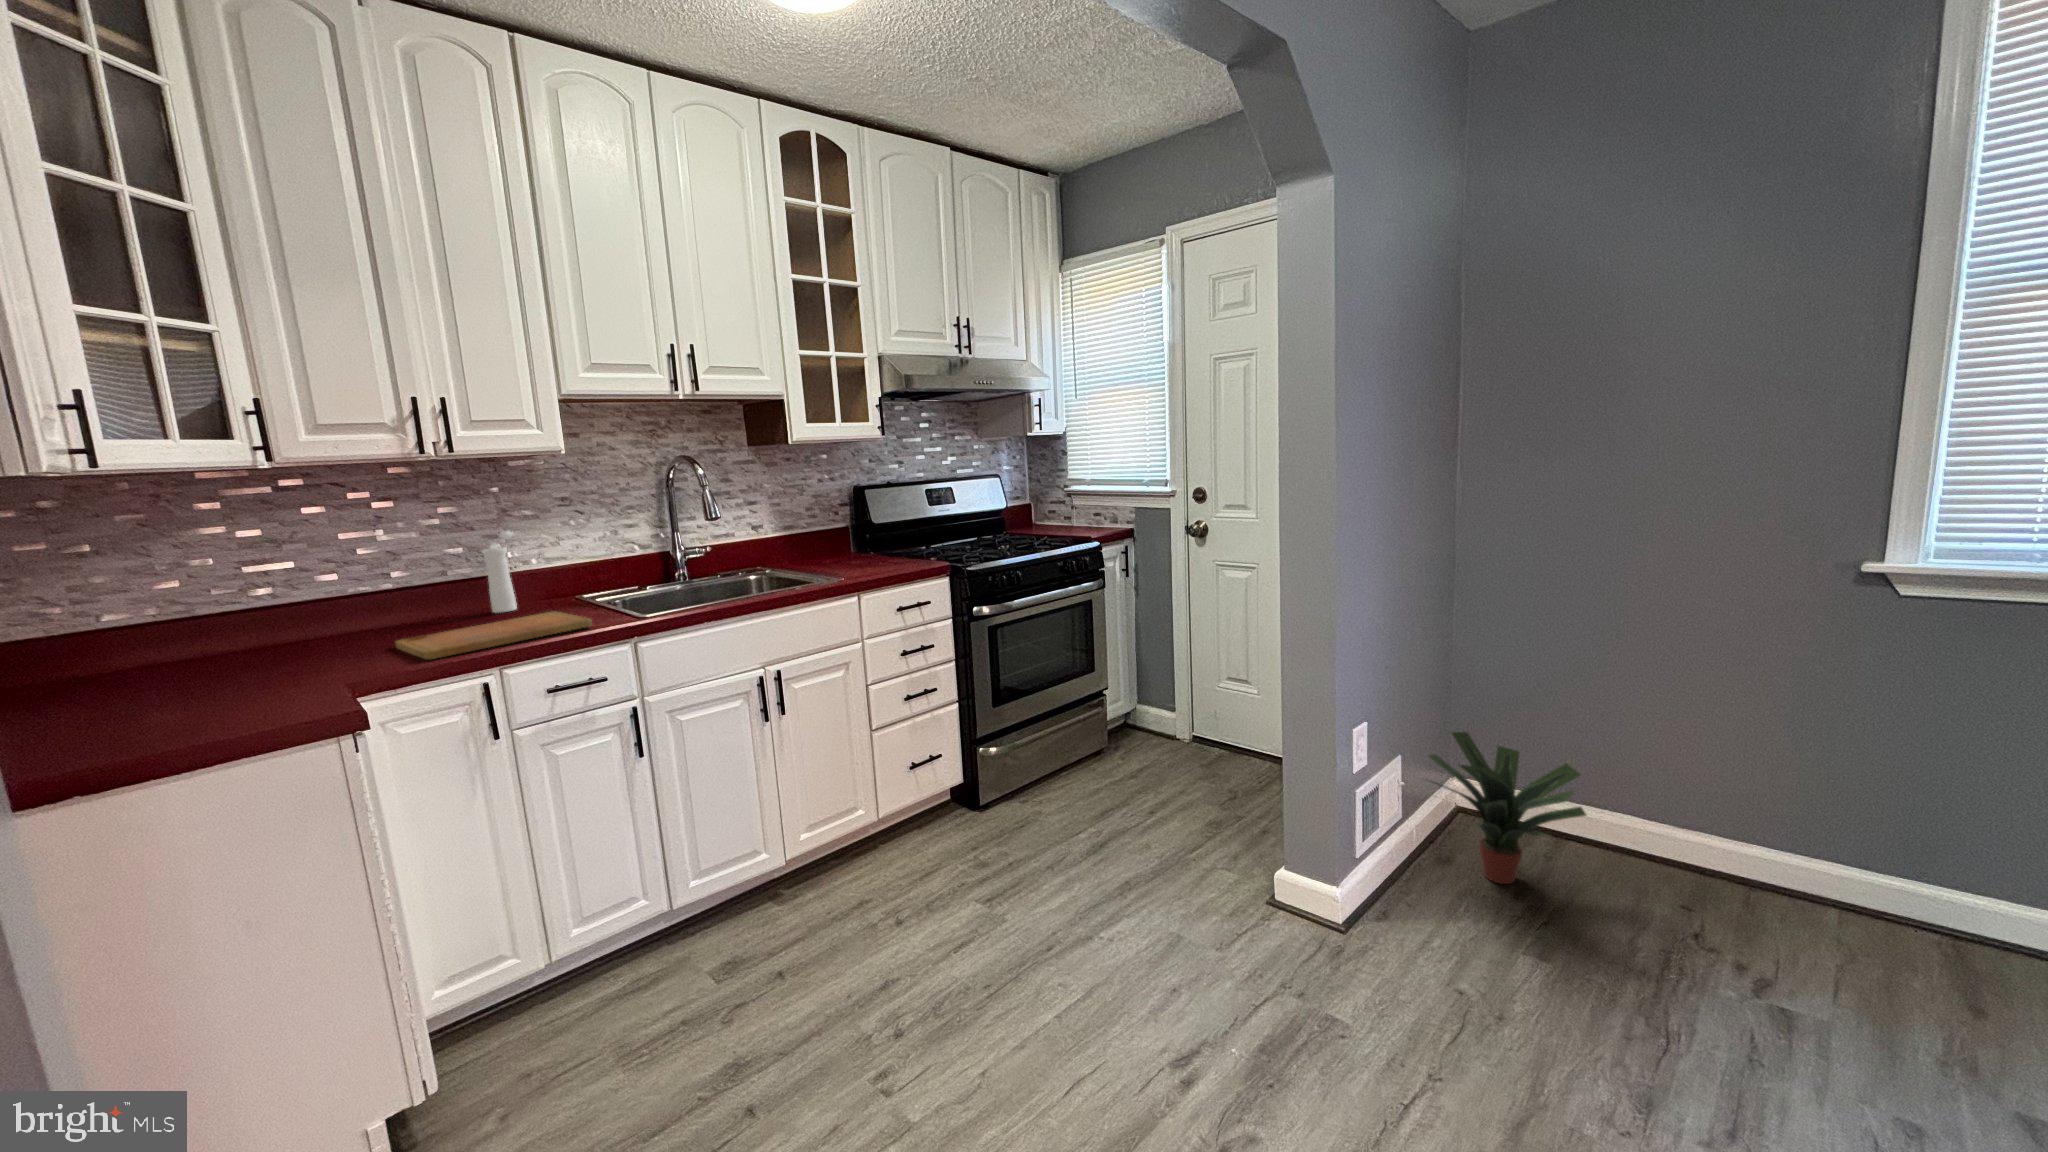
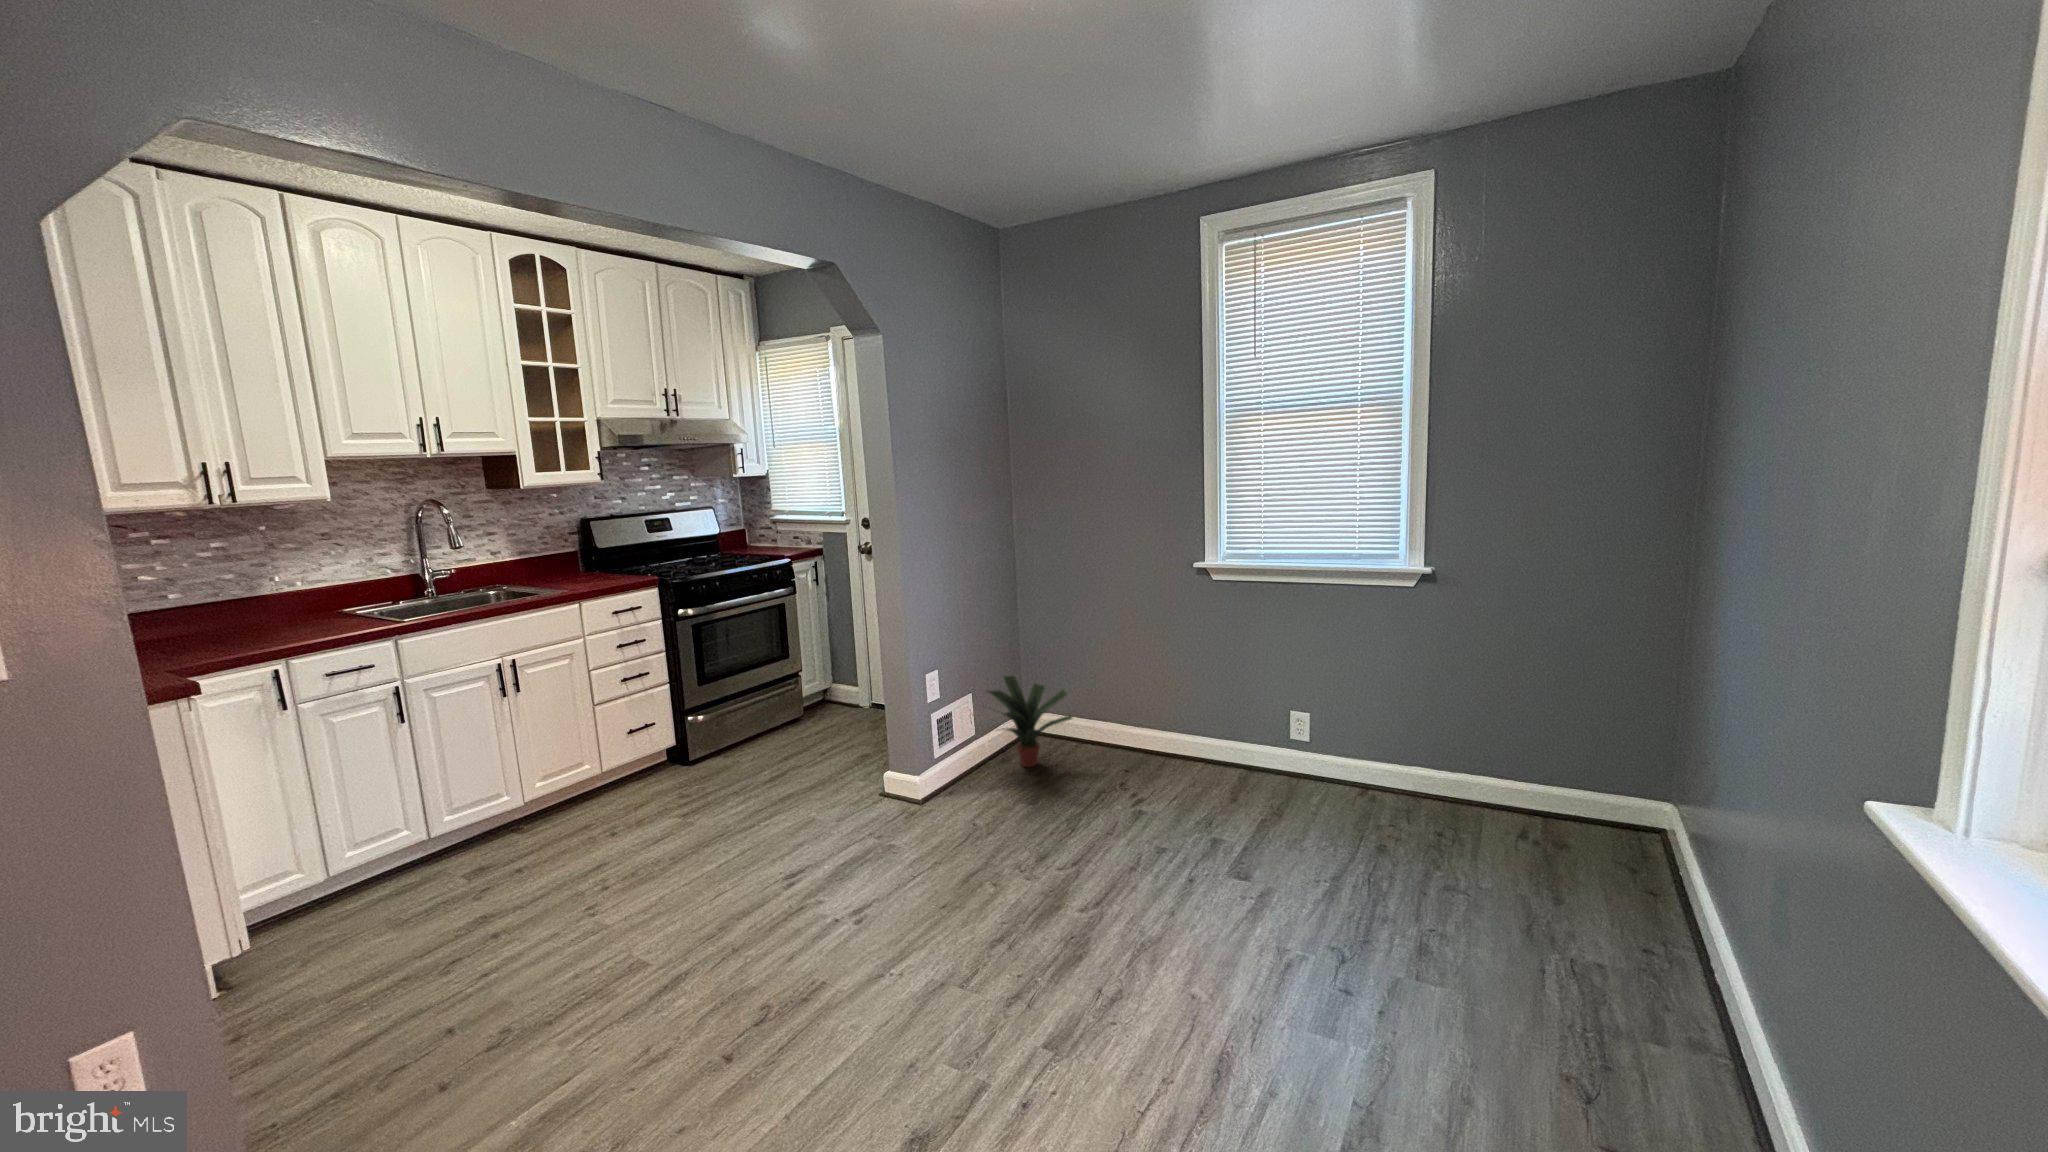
pepper mill: present [482,531,517,613] -> none [252,560,284,625]
cutting board: present [396,612,592,660] -> none [193,621,361,653]

